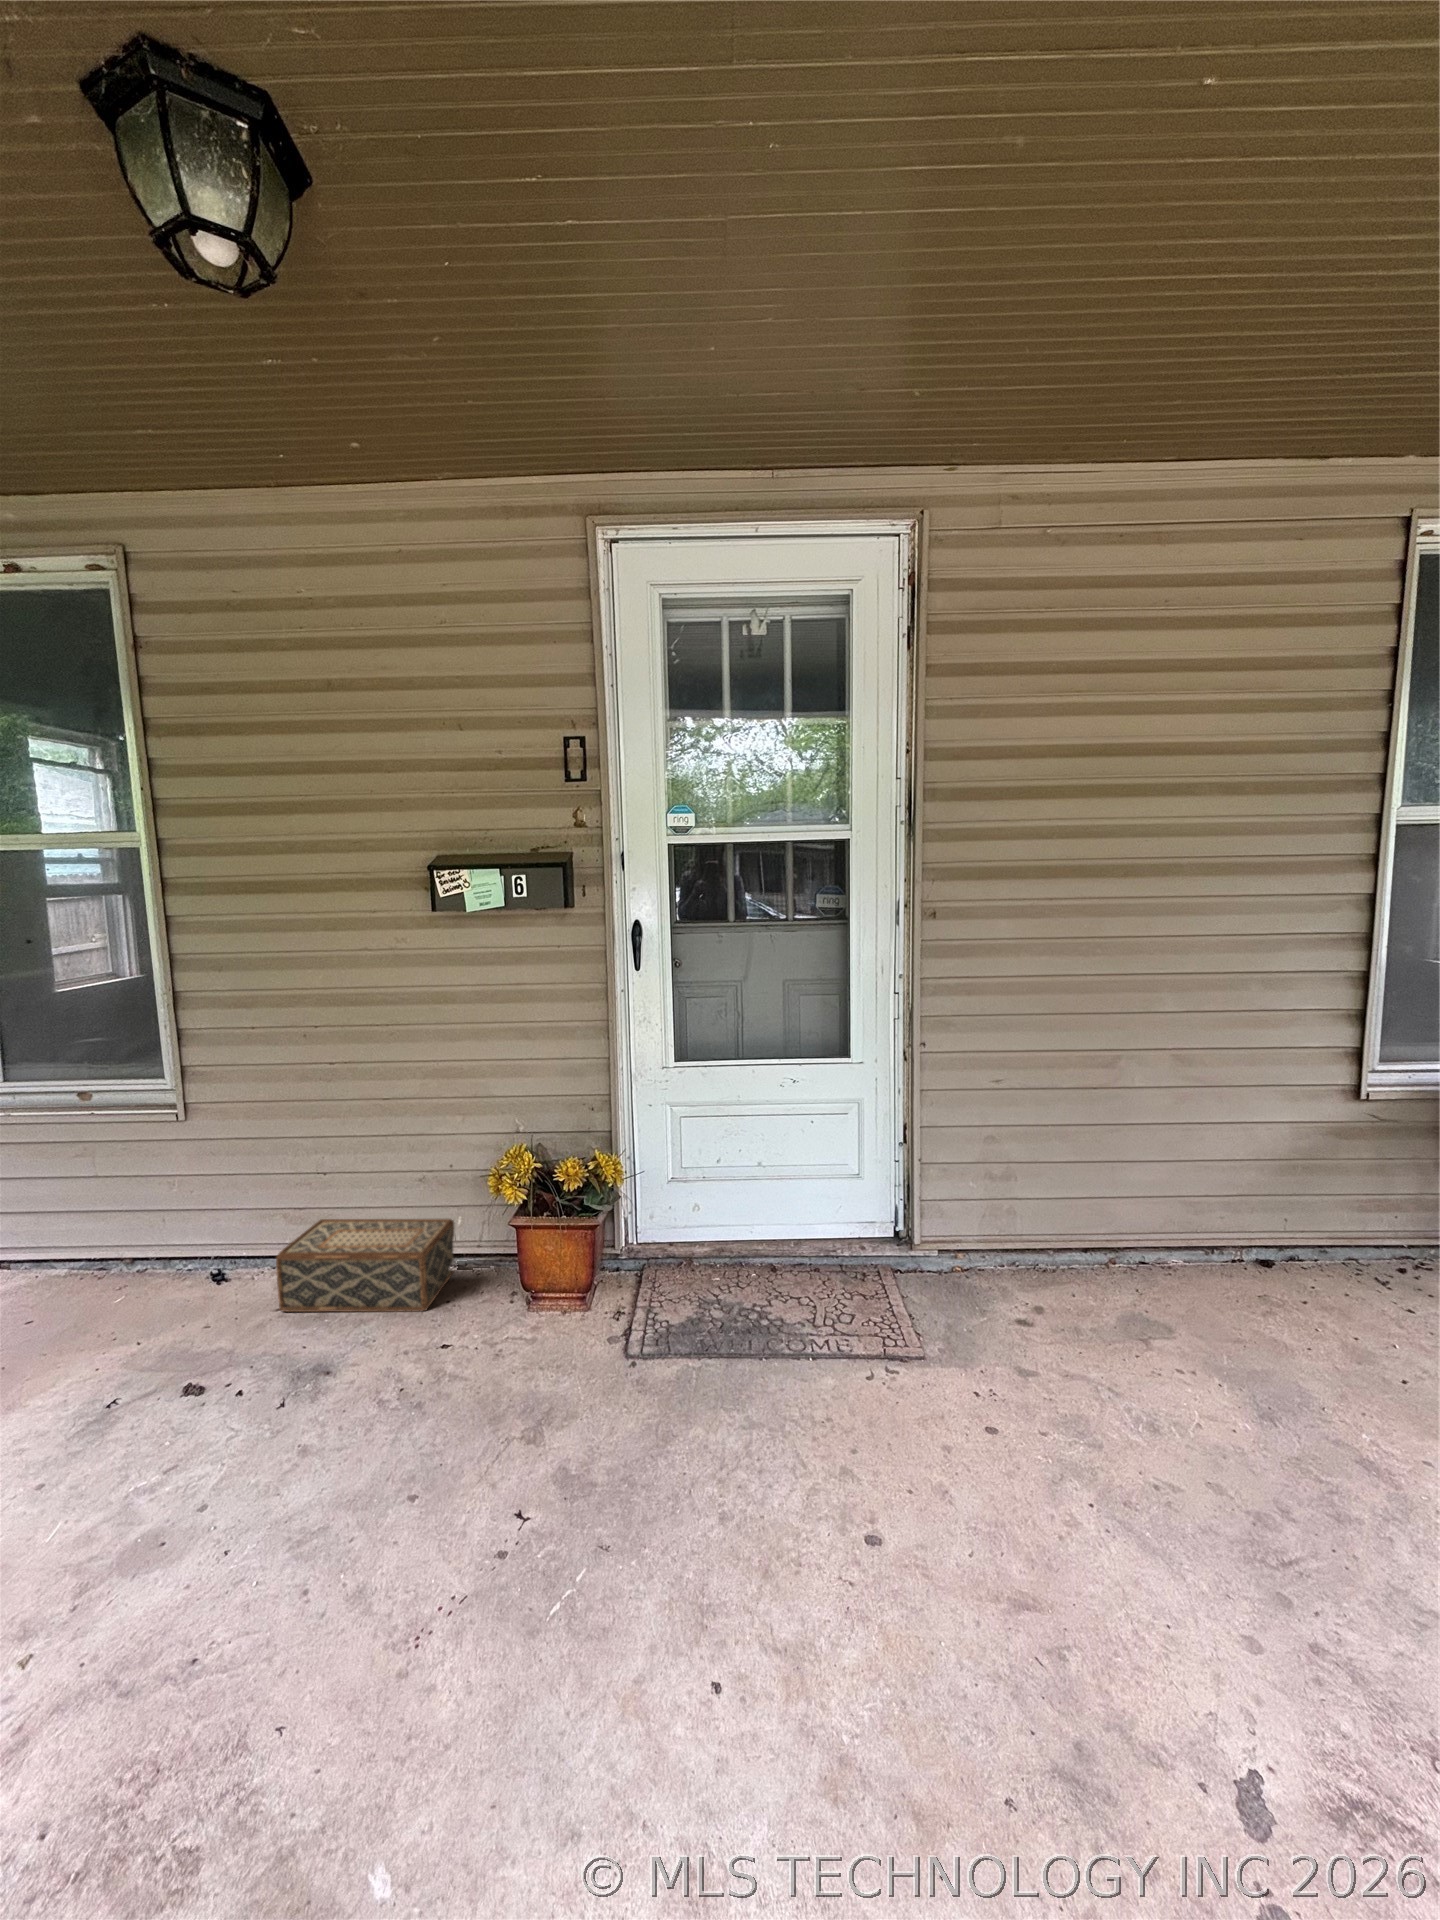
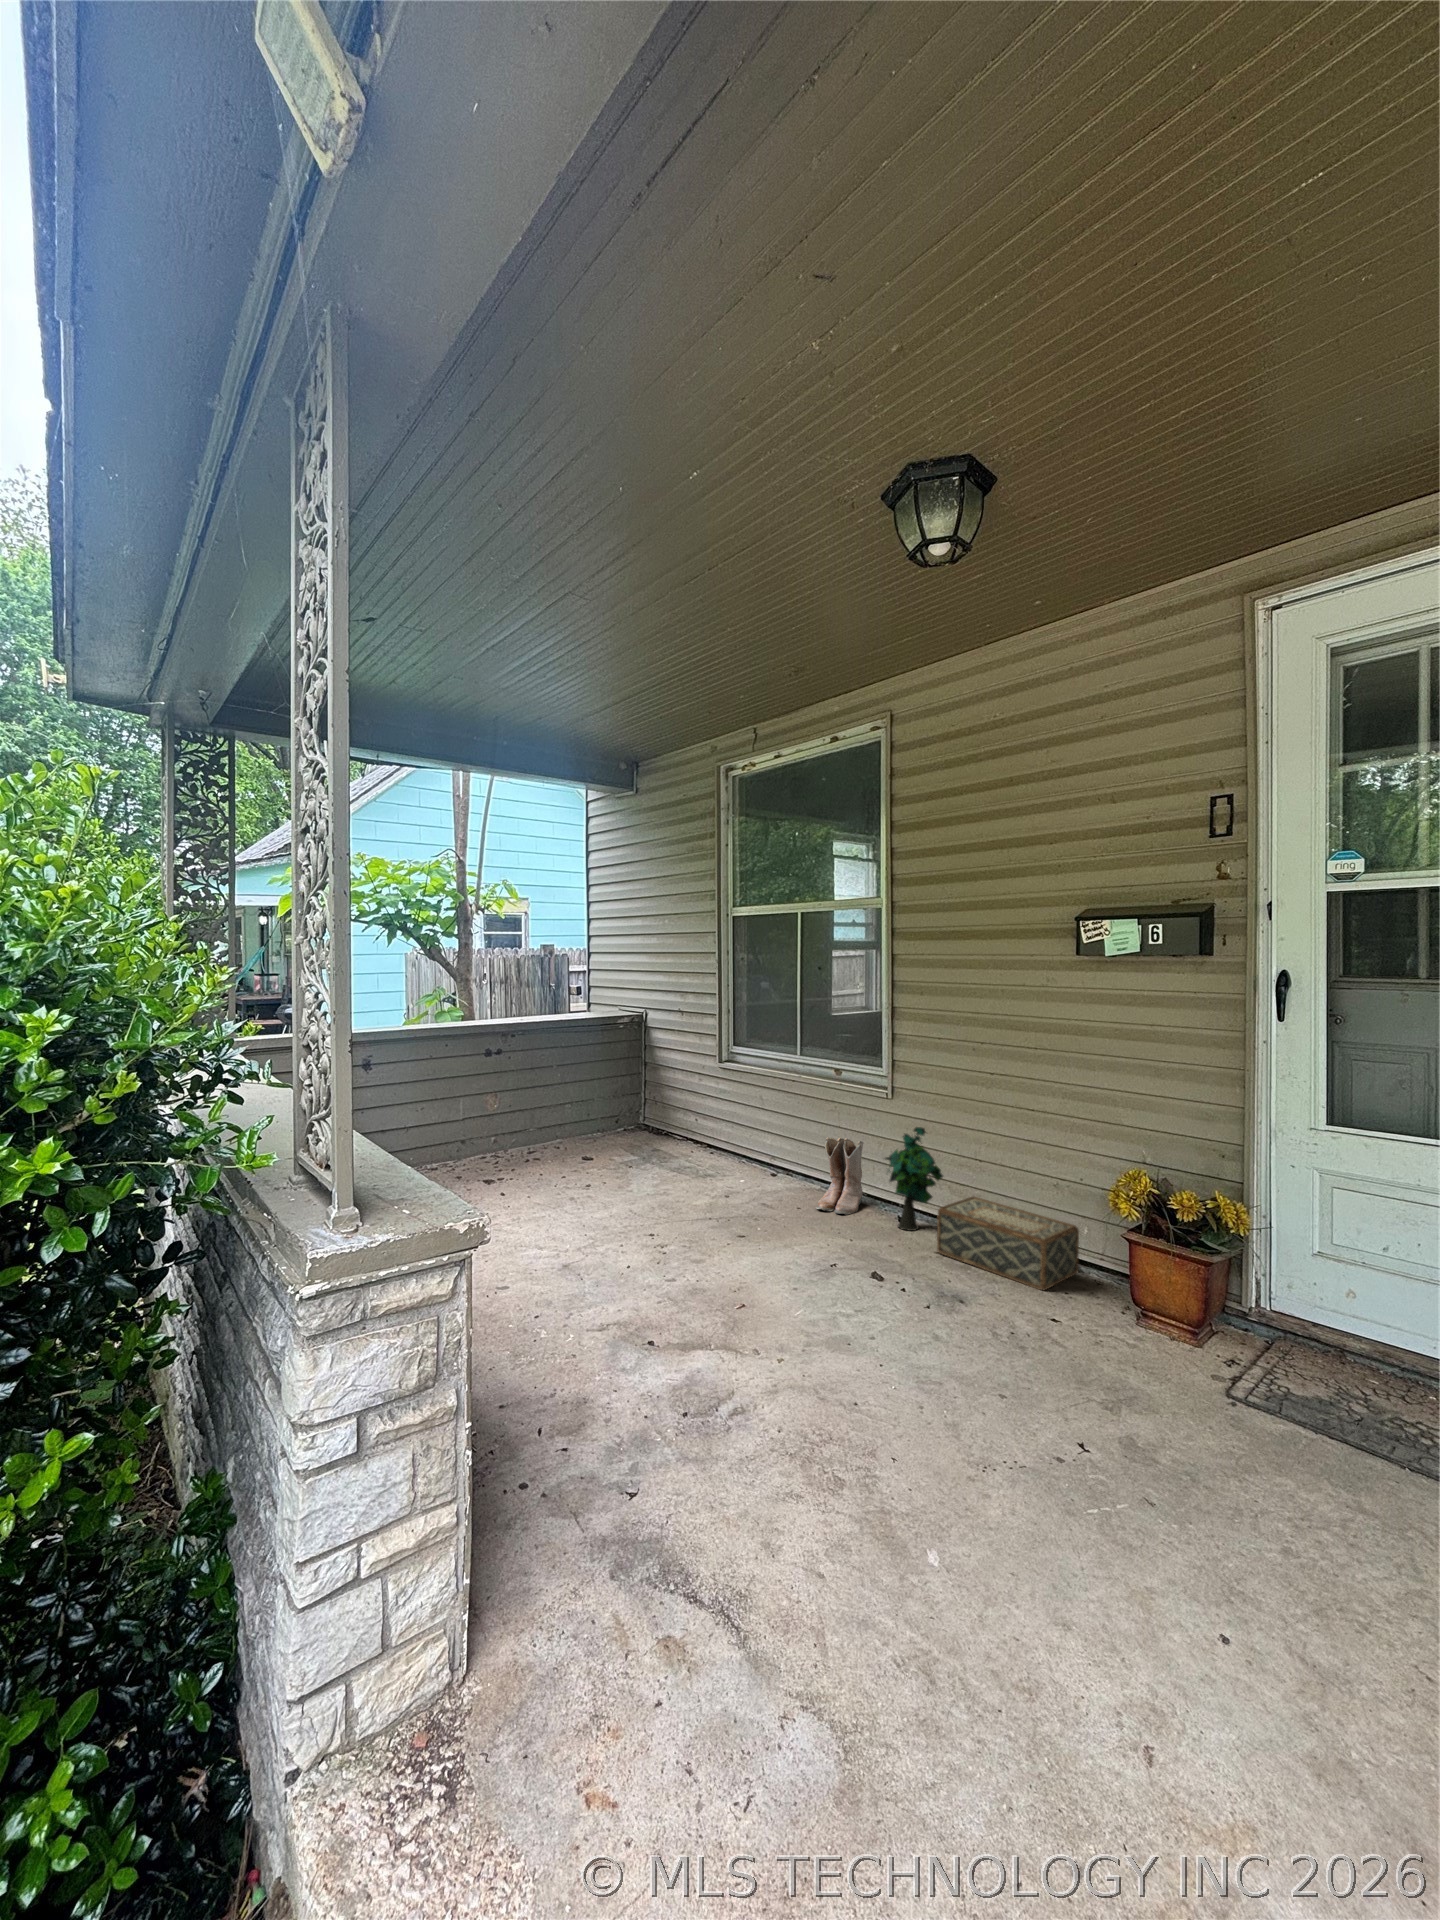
decorative plant: none [178,1150,277,1294] -> present [885,1127,943,1231]
boots: none [60,1187,147,1312] -> present [816,1137,864,1215]

